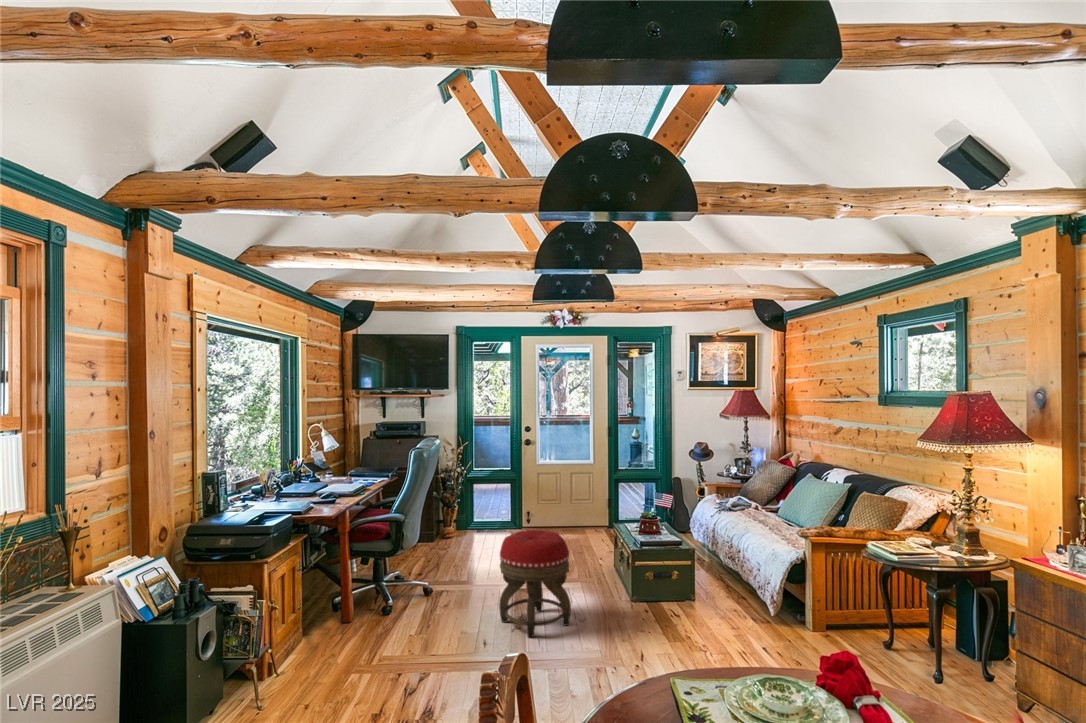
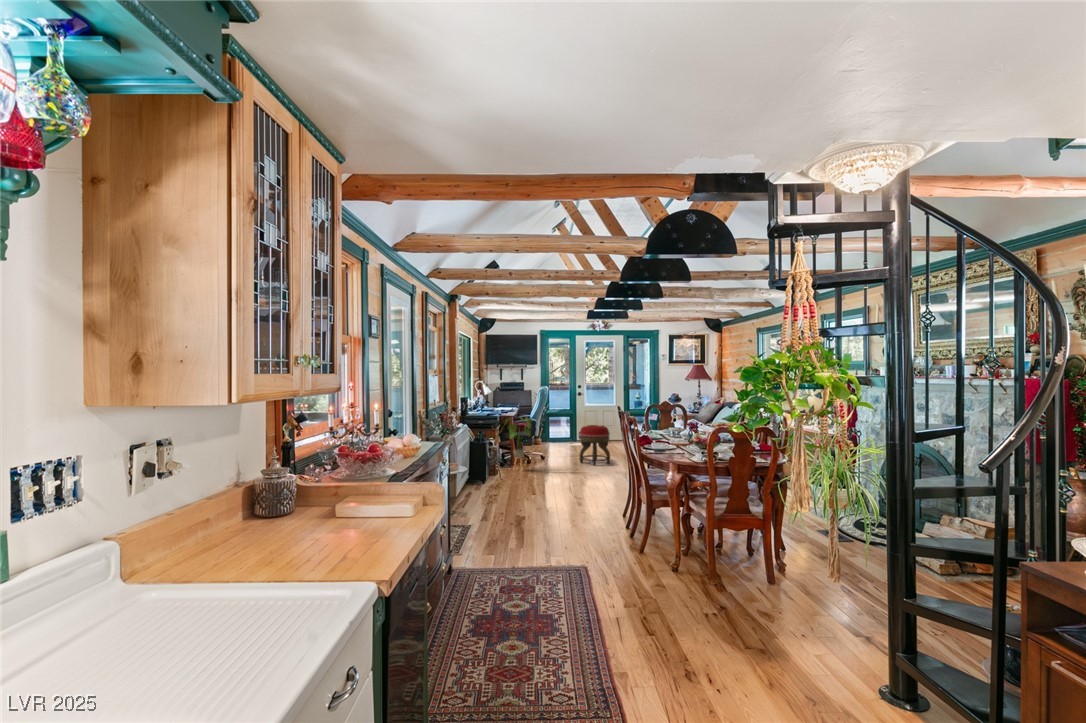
house plant: none [289,520,373,672] -> present [505,417,532,469]

